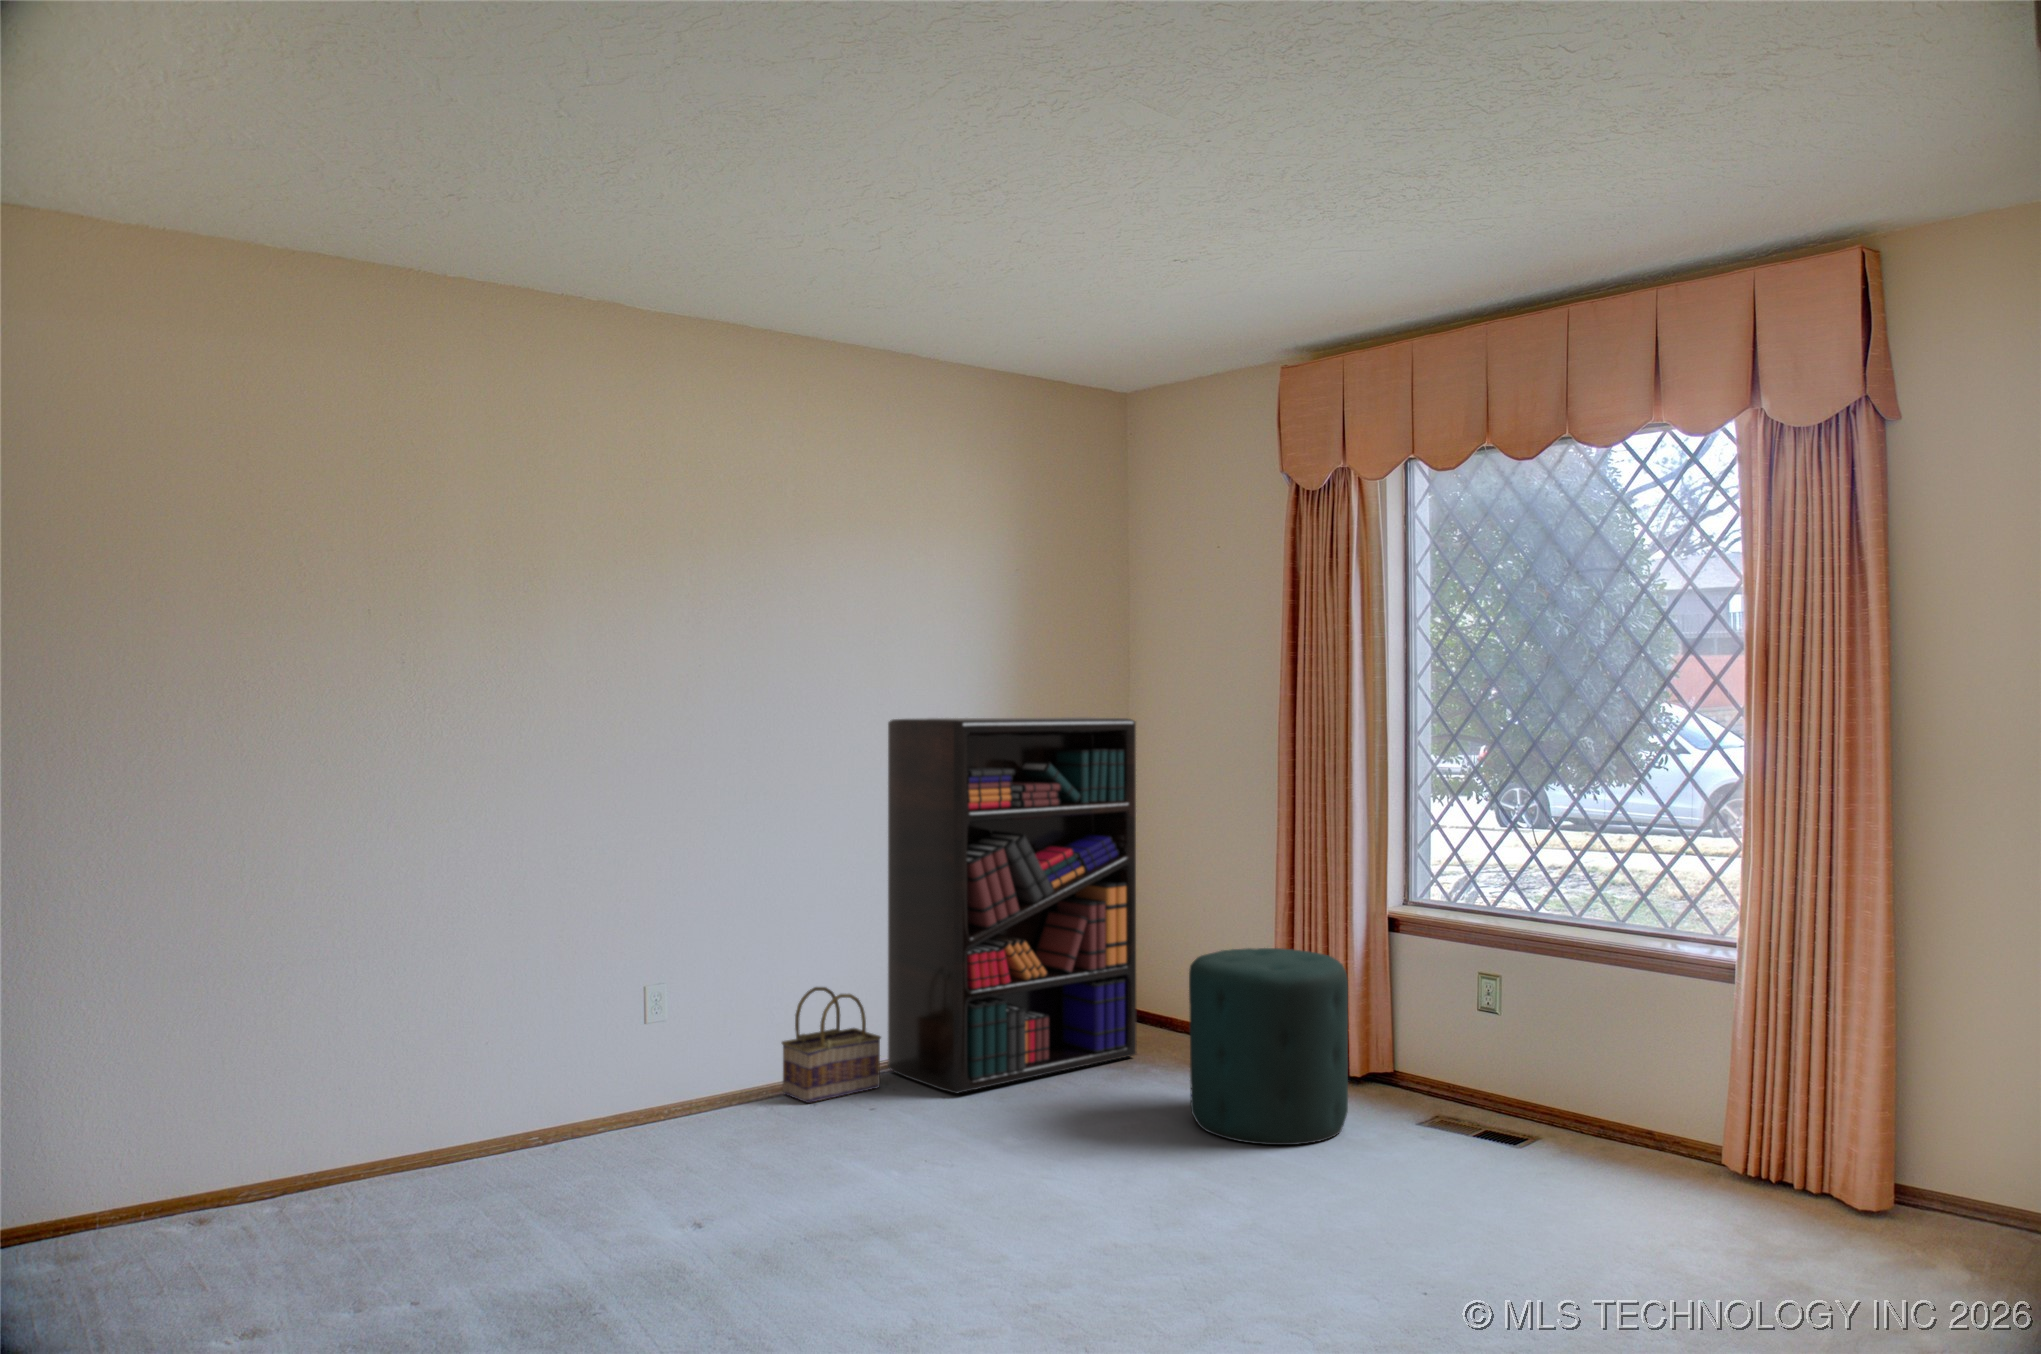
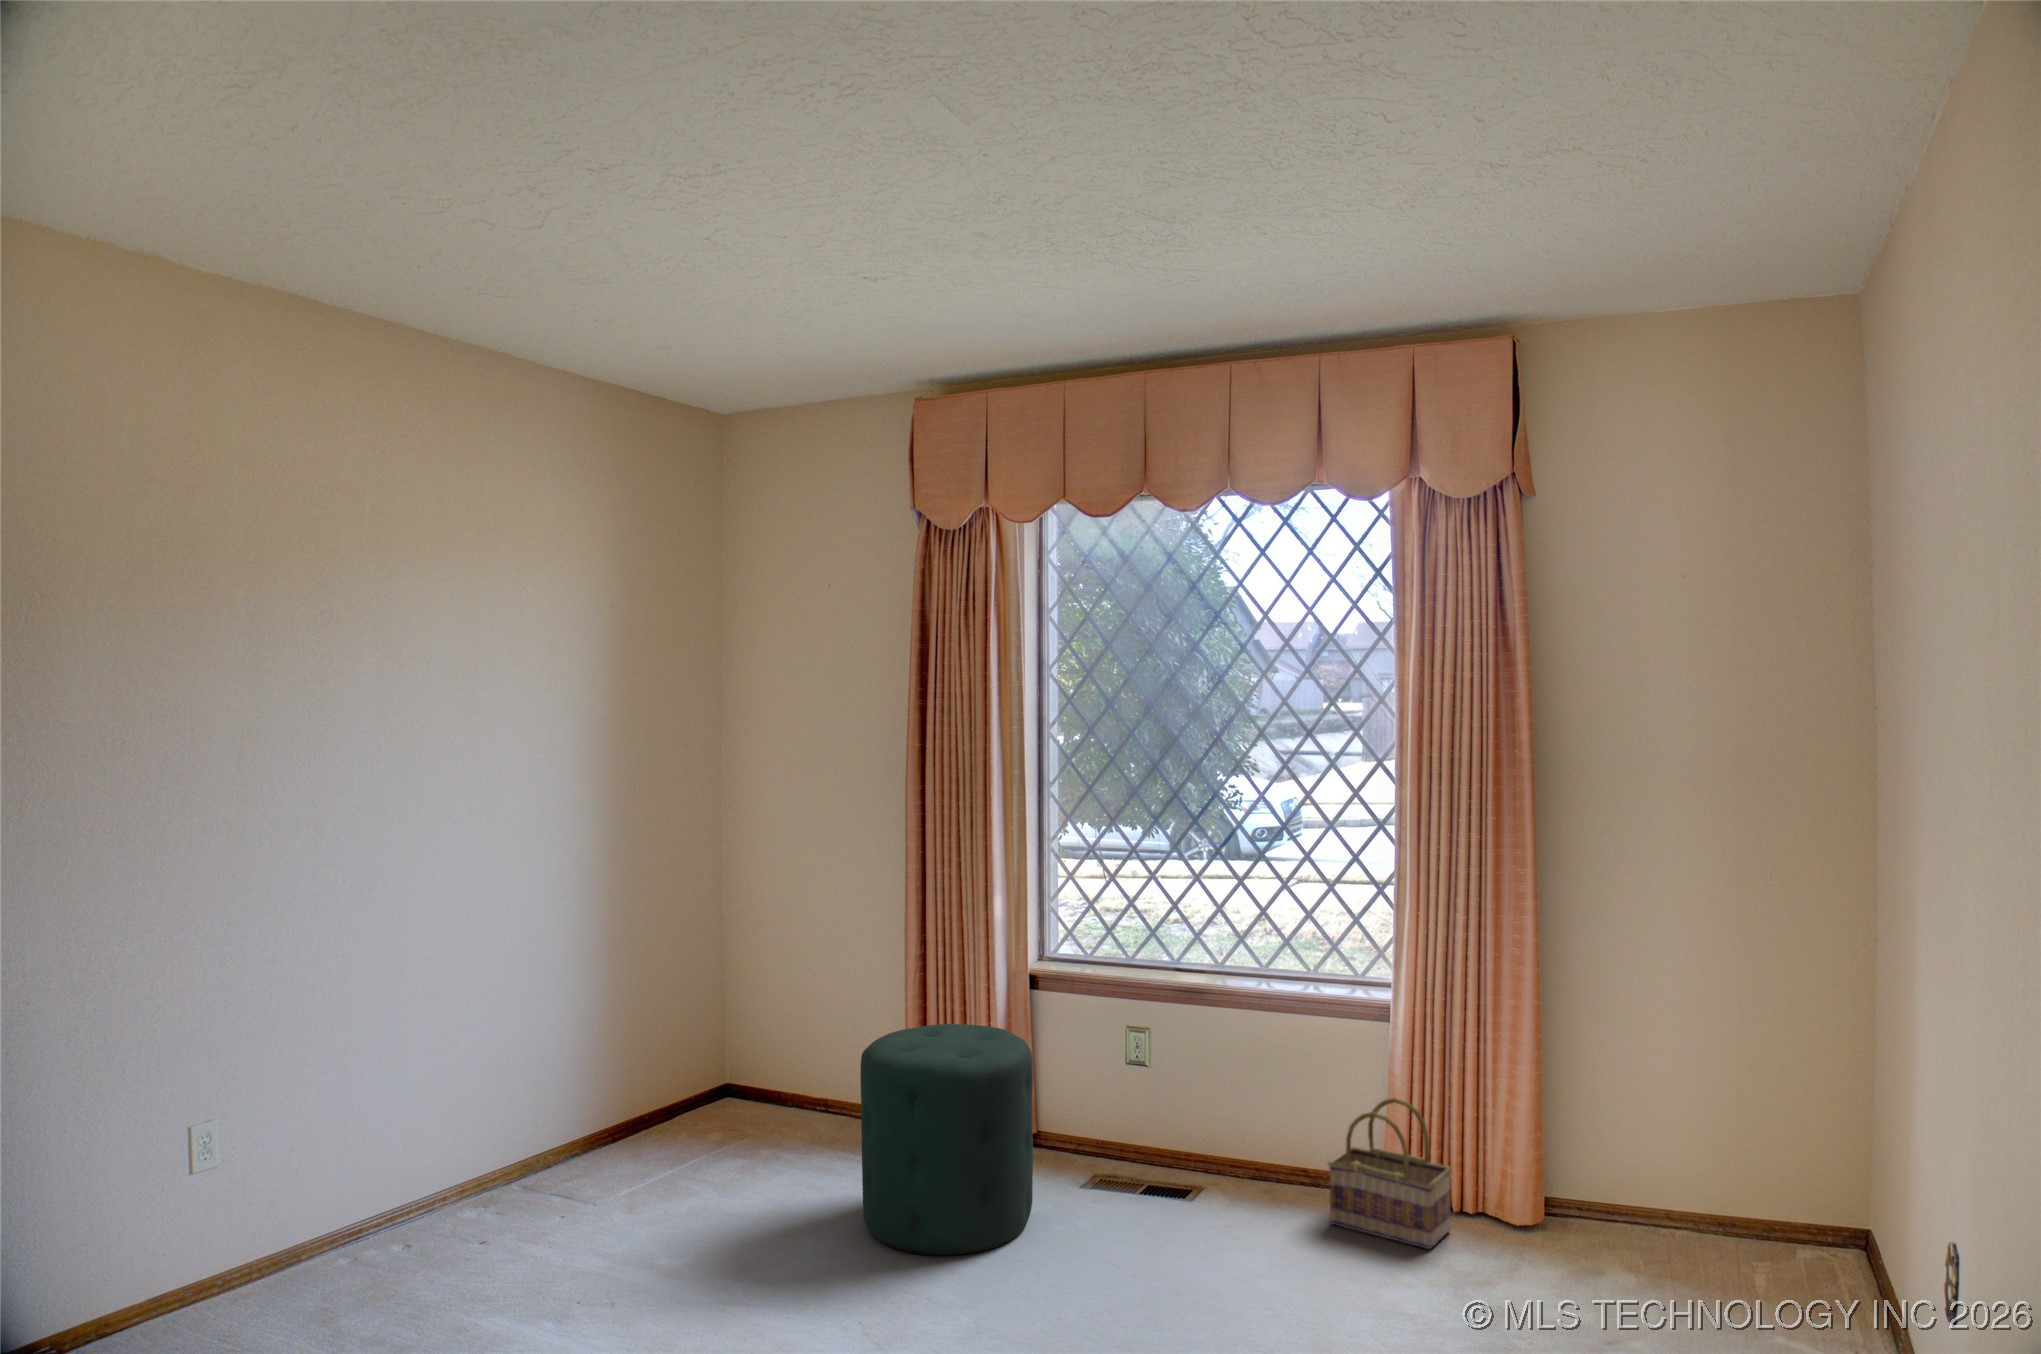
bookshelf: present [888,717,1137,1093] -> none [460,770,757,1247]
basket: present [782,987,881,1103] -> present [1328,1098,1451,1249]

